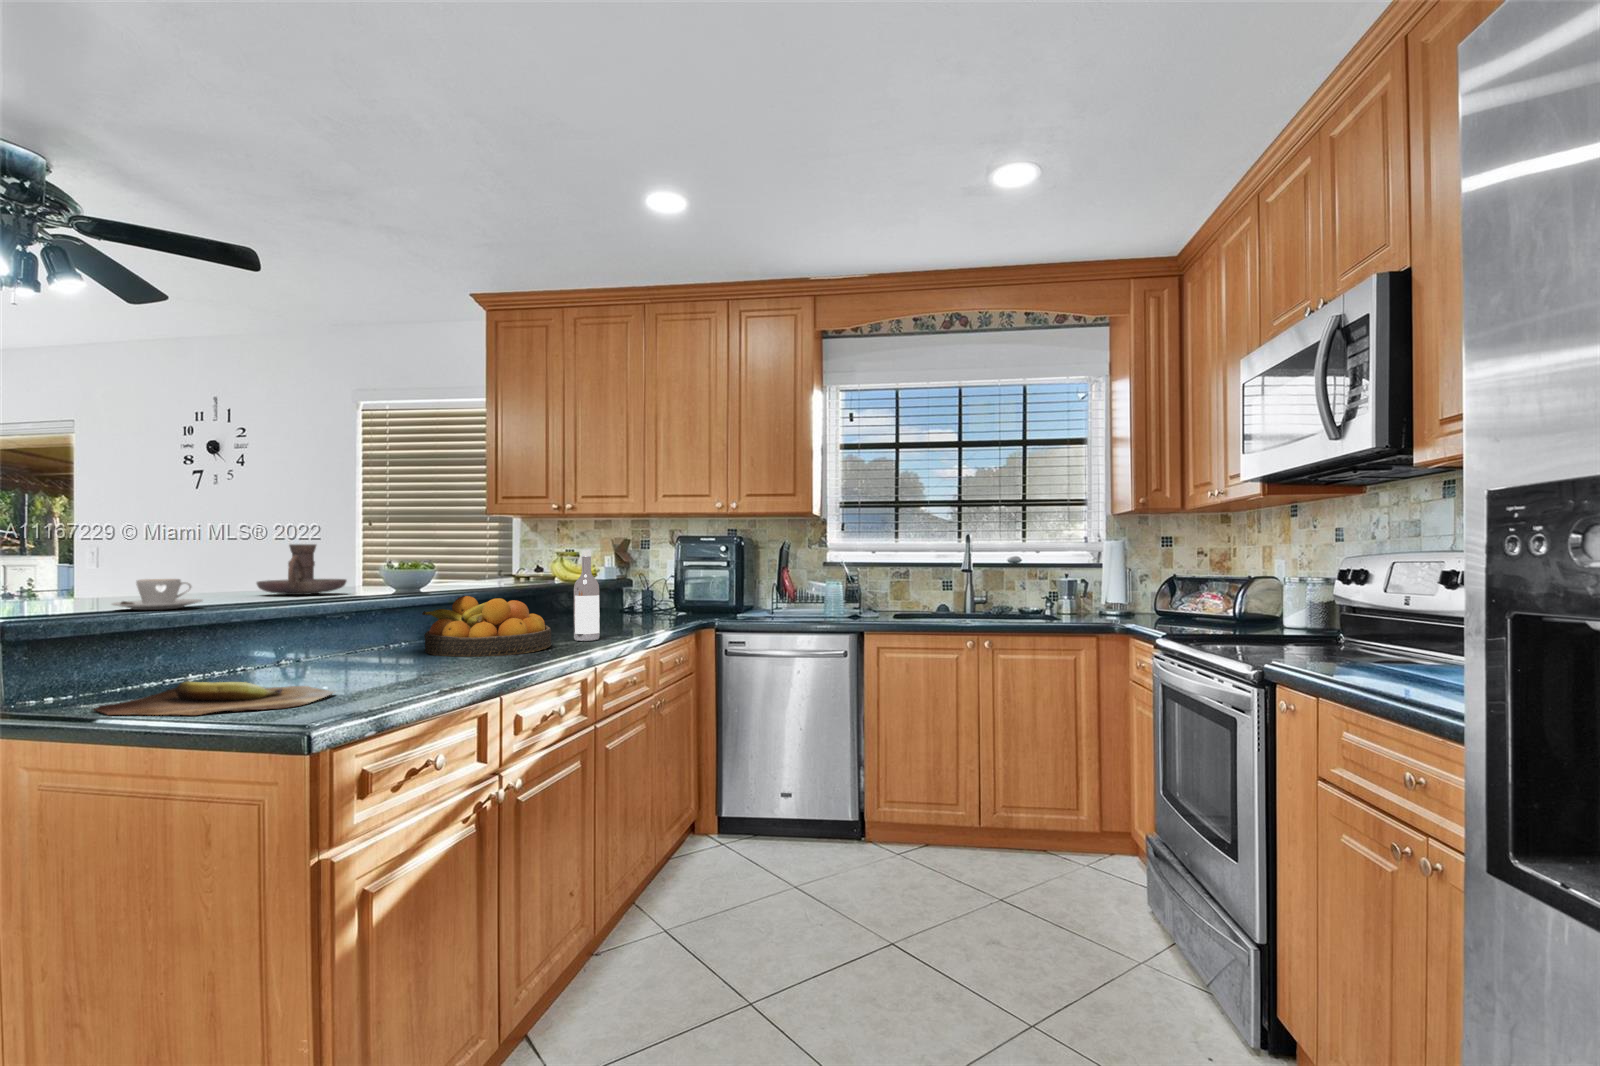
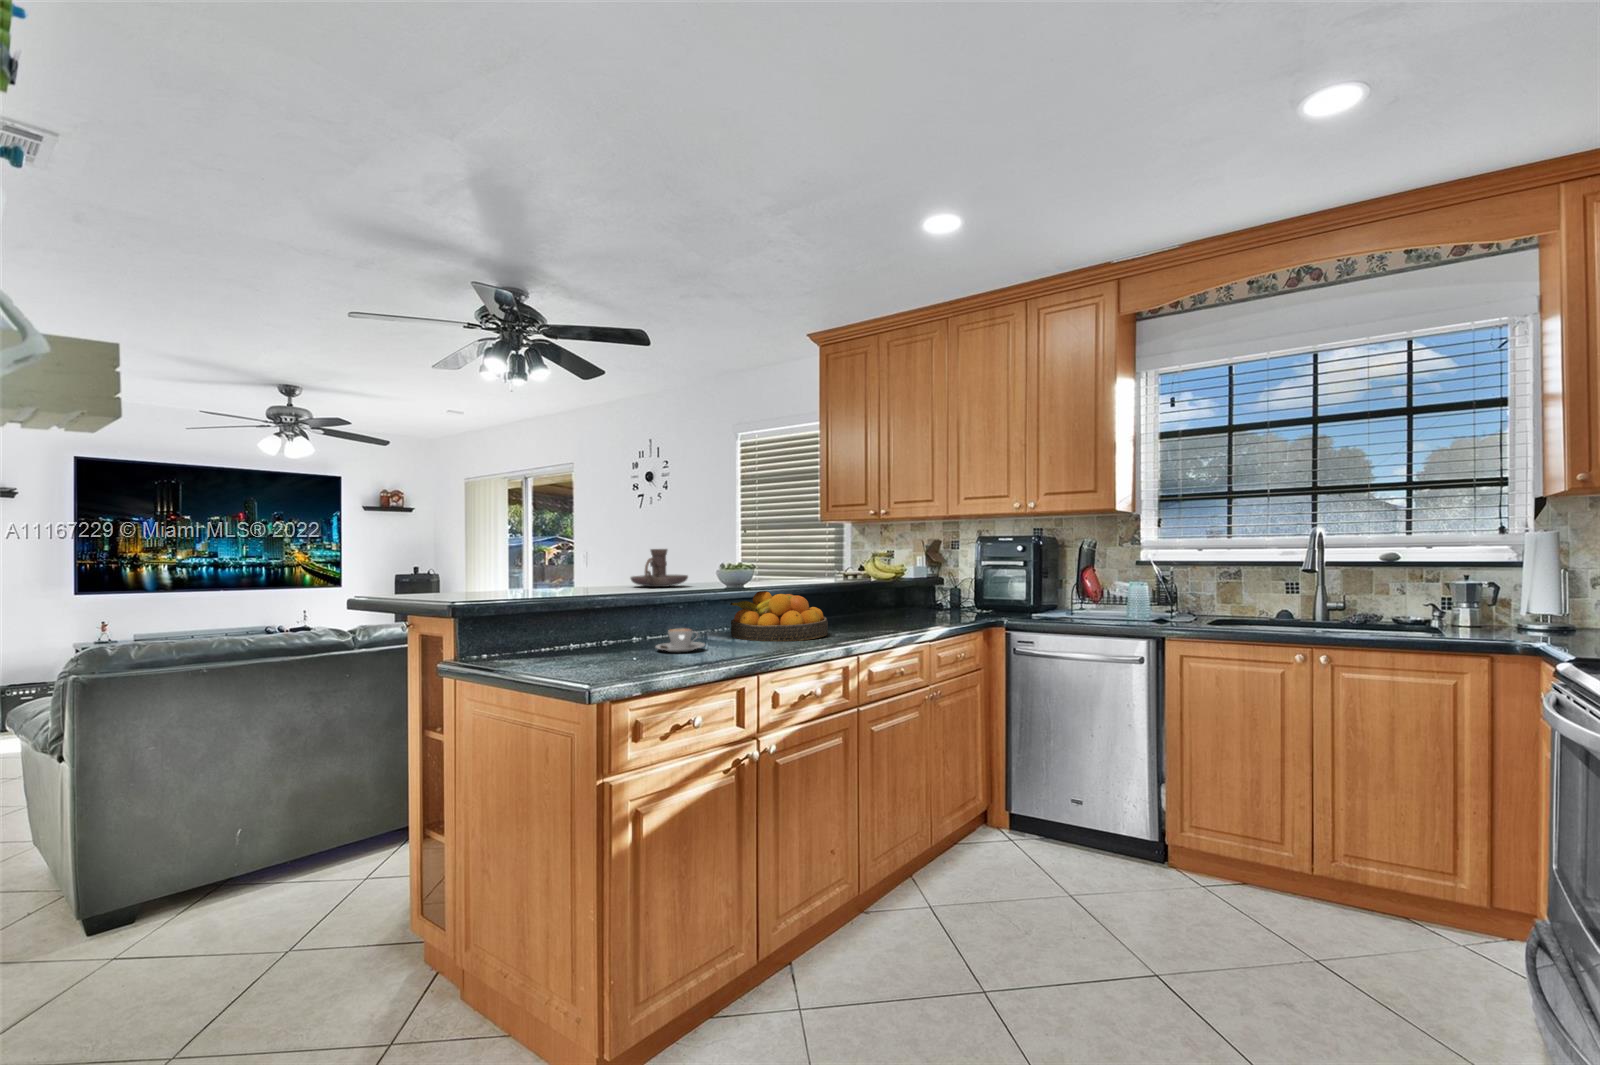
wine bottle: present [574,550,600,641] -> none [854,552,876,632]
coffee cup: present [112,579,202,610] -> present [656,628,705,652]
cutting board: present [93,681,334,715] -> none [499,648,633,672]

